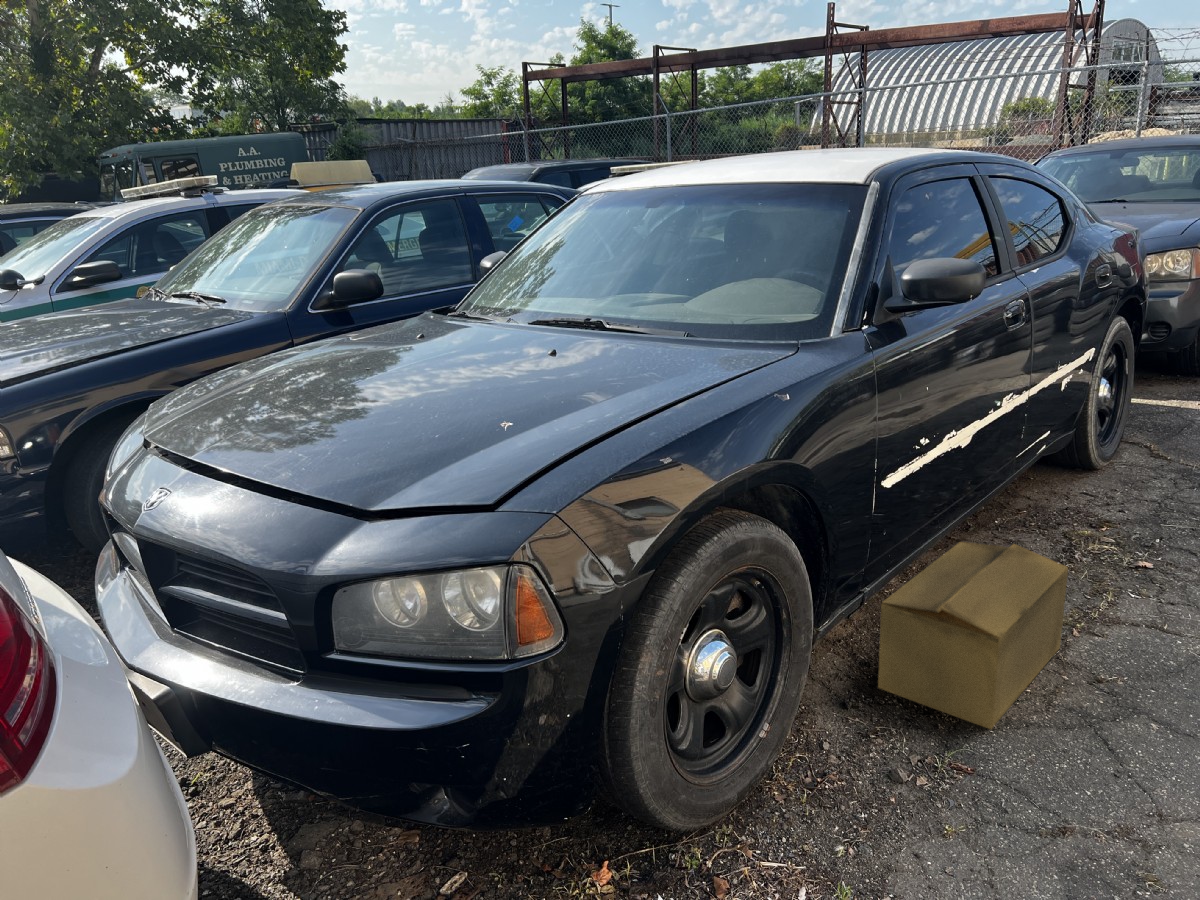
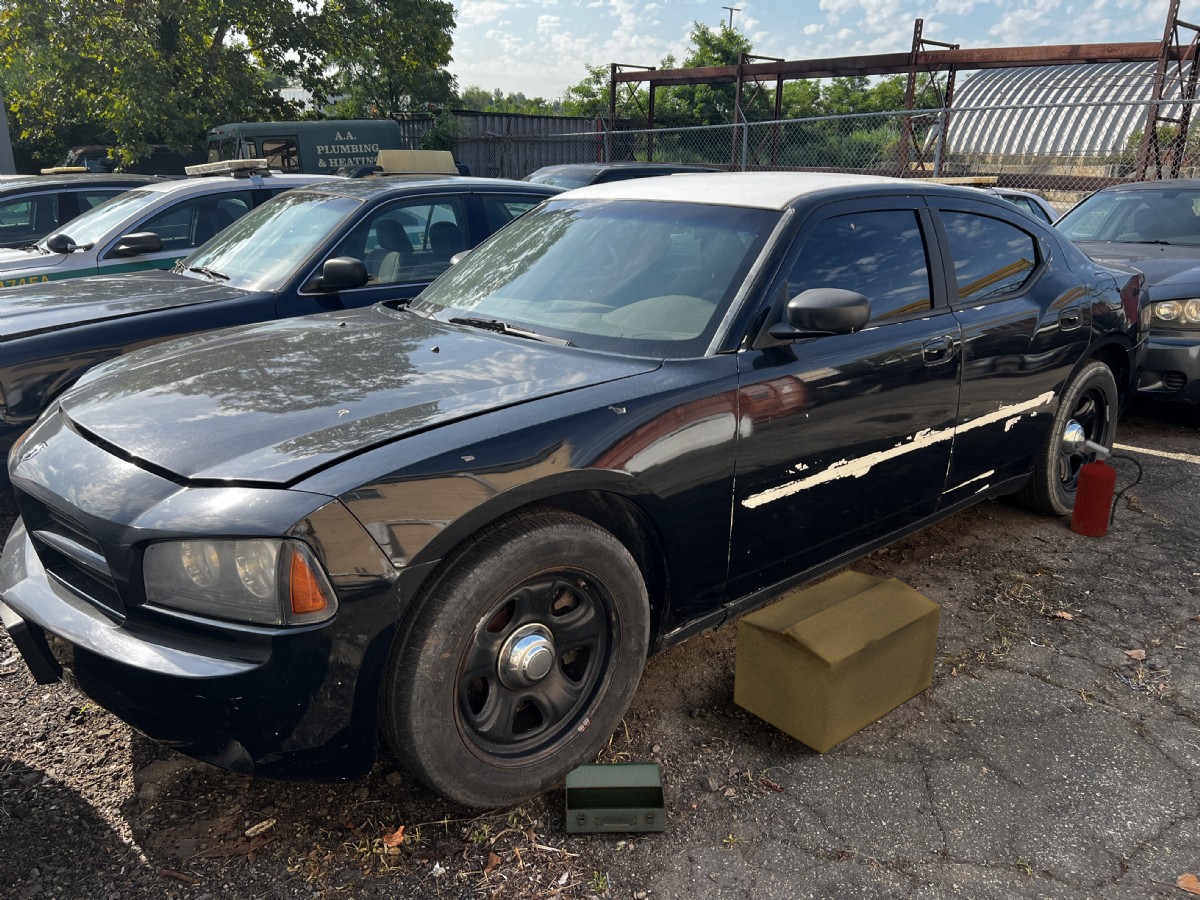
fire extinguisher: none [1108,393,1178,487] -> present [1070,441,1143,537]
toolbox: none [754,759,878,845] -> present [566,762,666,833]

